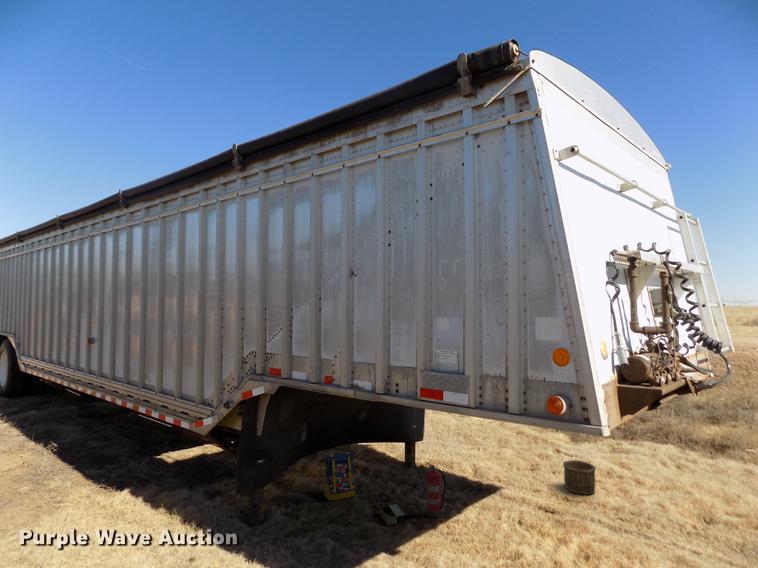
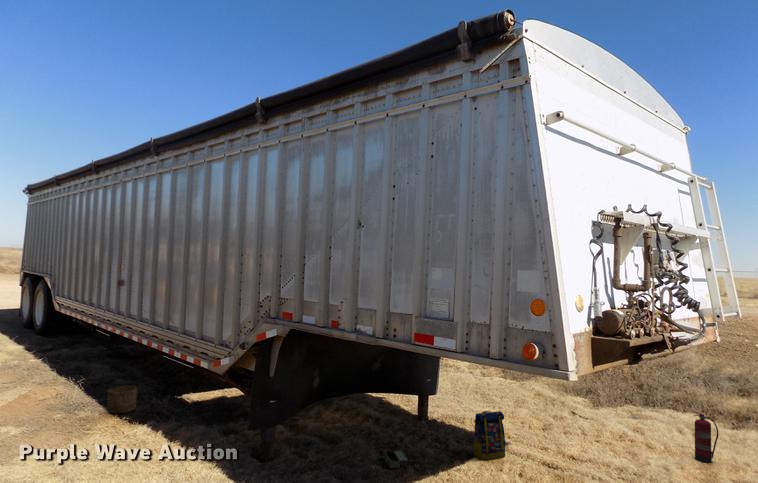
backpack: present [324,452,355,501] -> present [473,411,505,460]
wooden bucket: present [563,460,596,495] -> present [107,386,137,414]
fire extinguisher: present [425,462,446,518] -> present [693,411,718,463]

